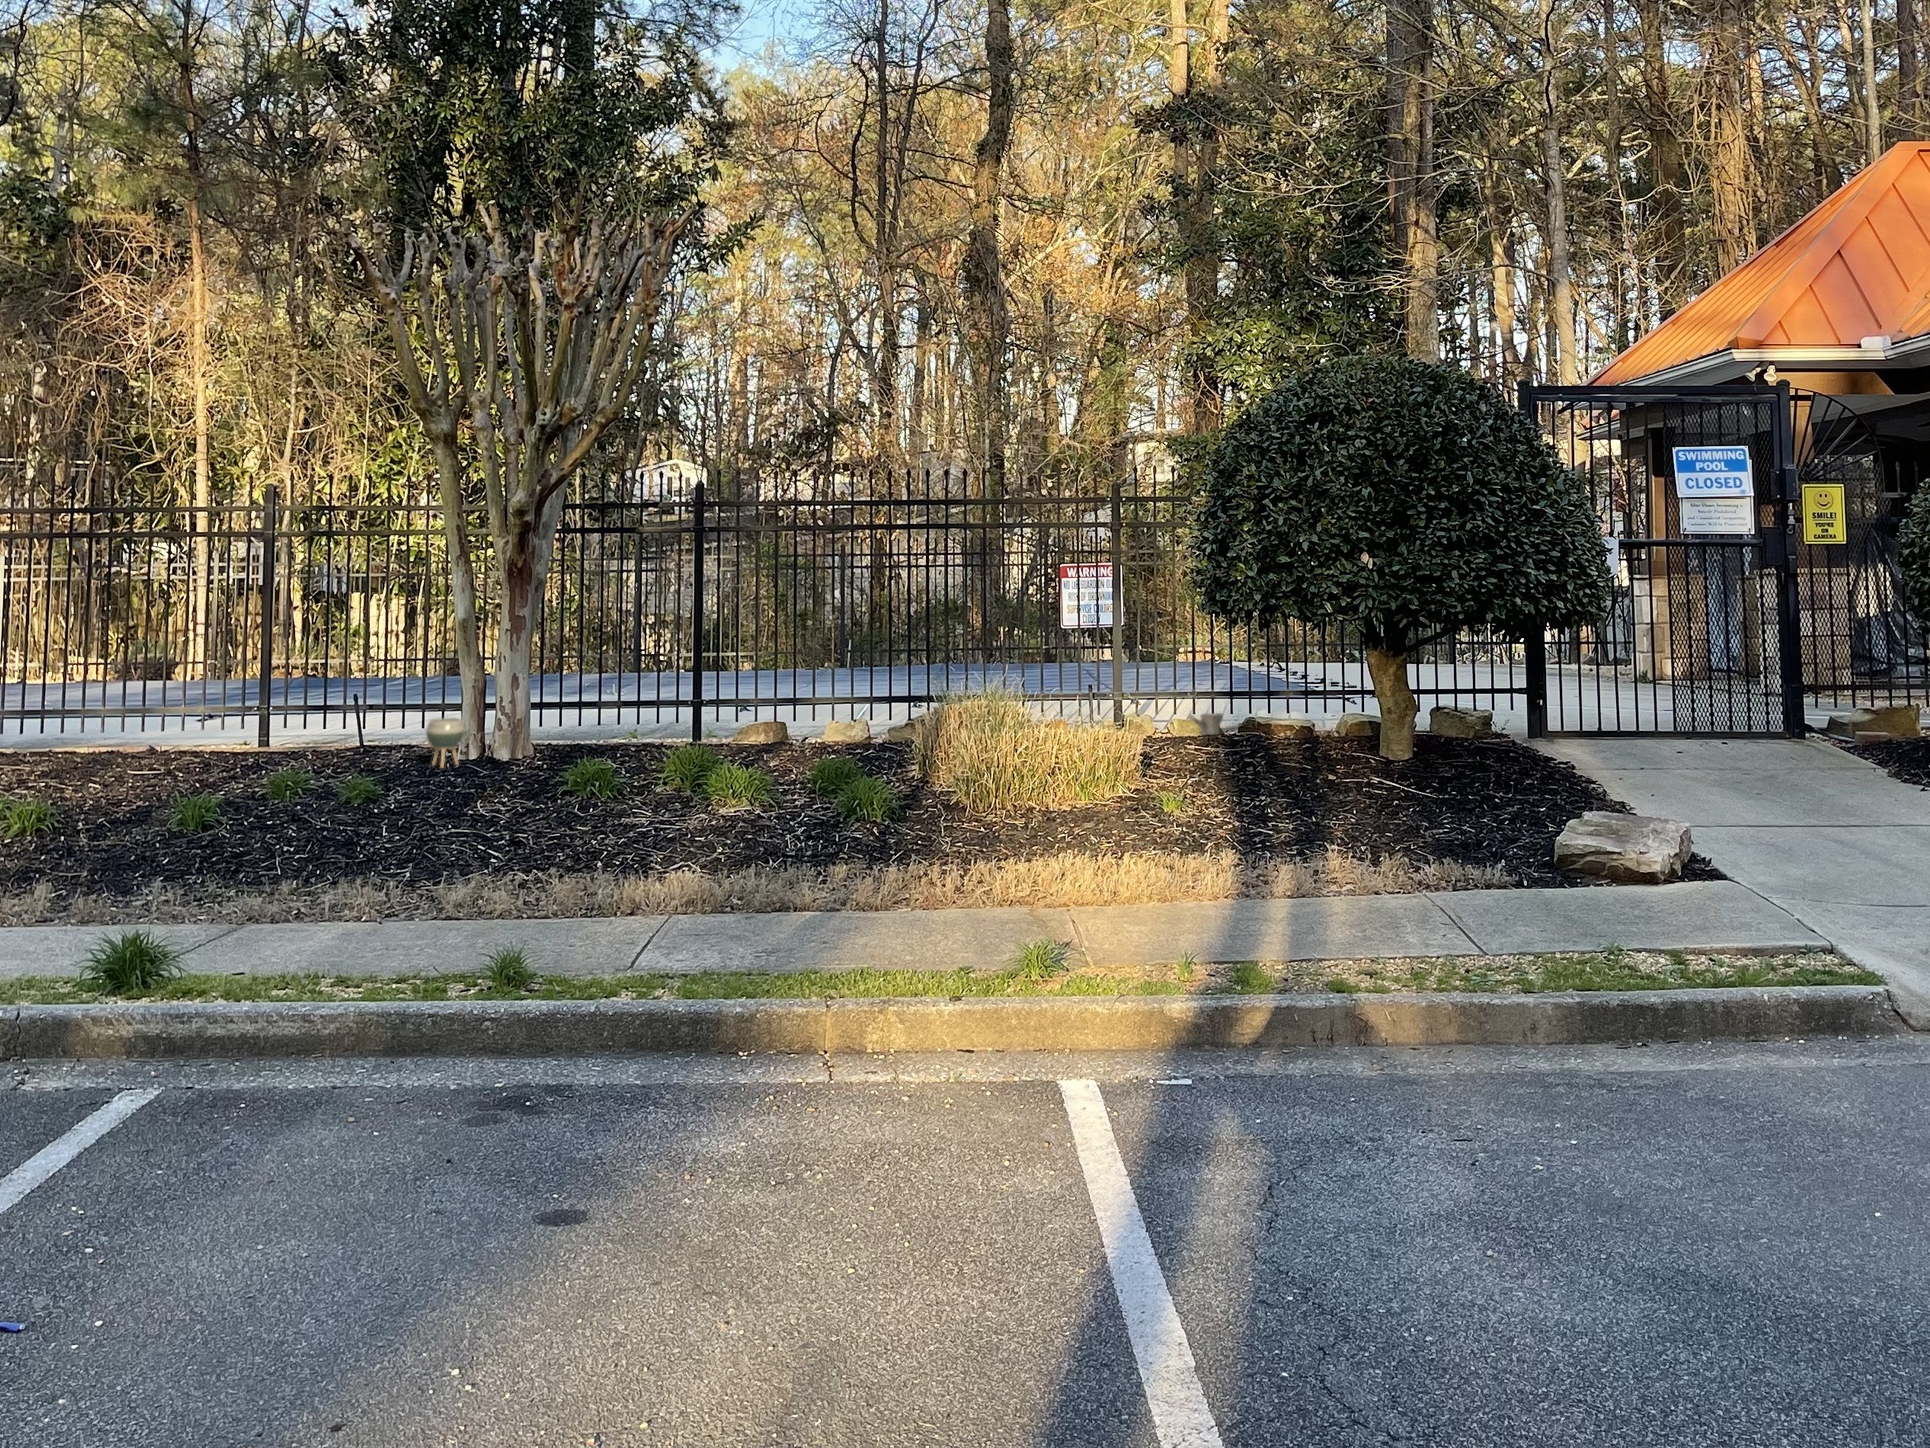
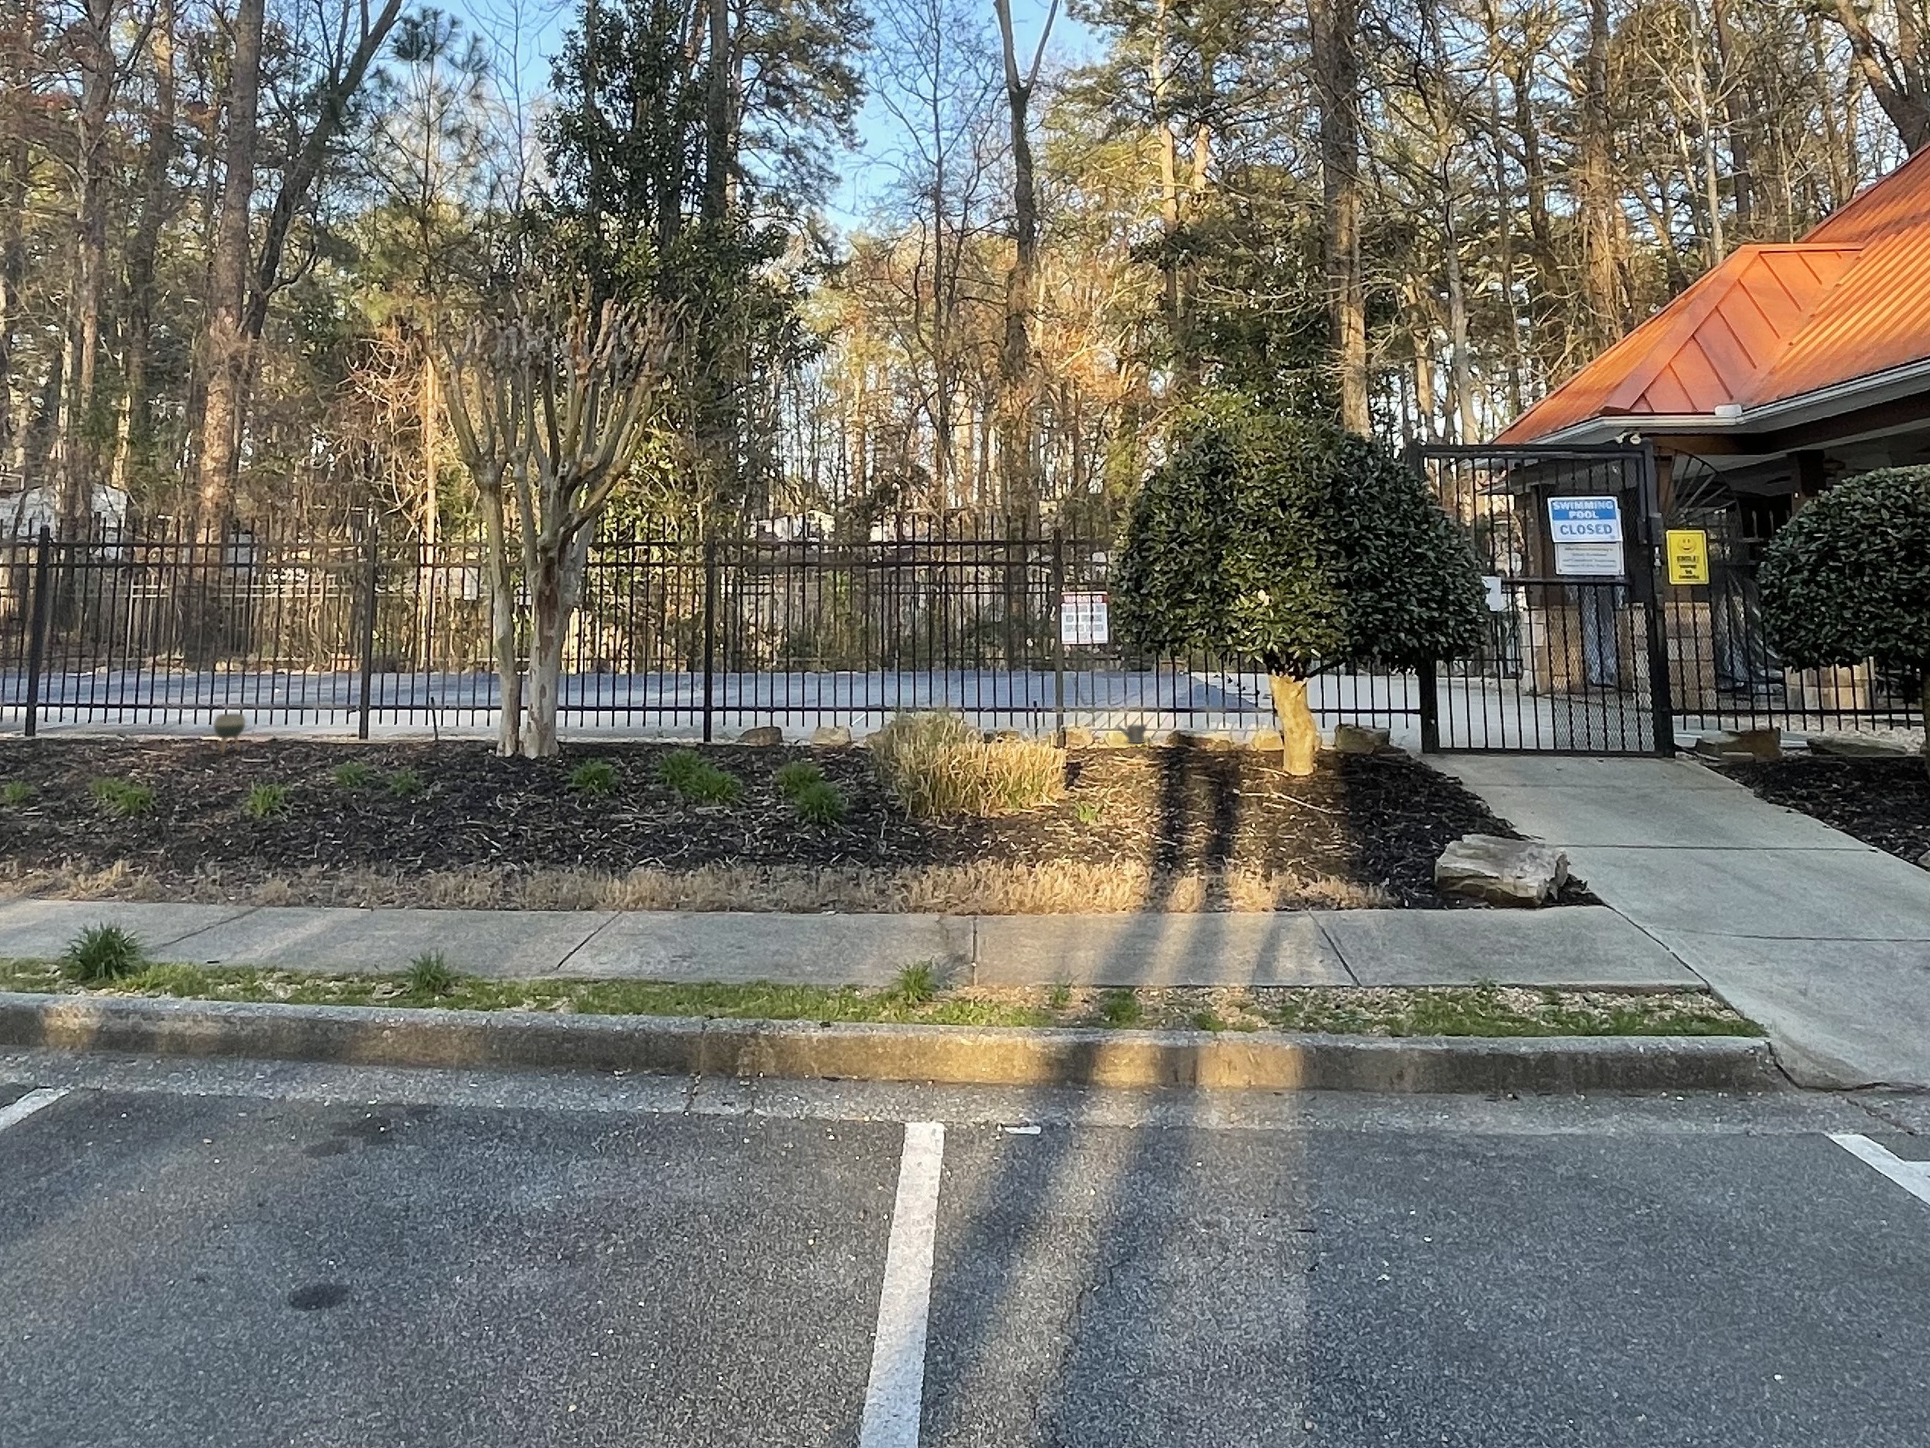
planter: present [426,718,465,768] -> present [214,714,245,752]

